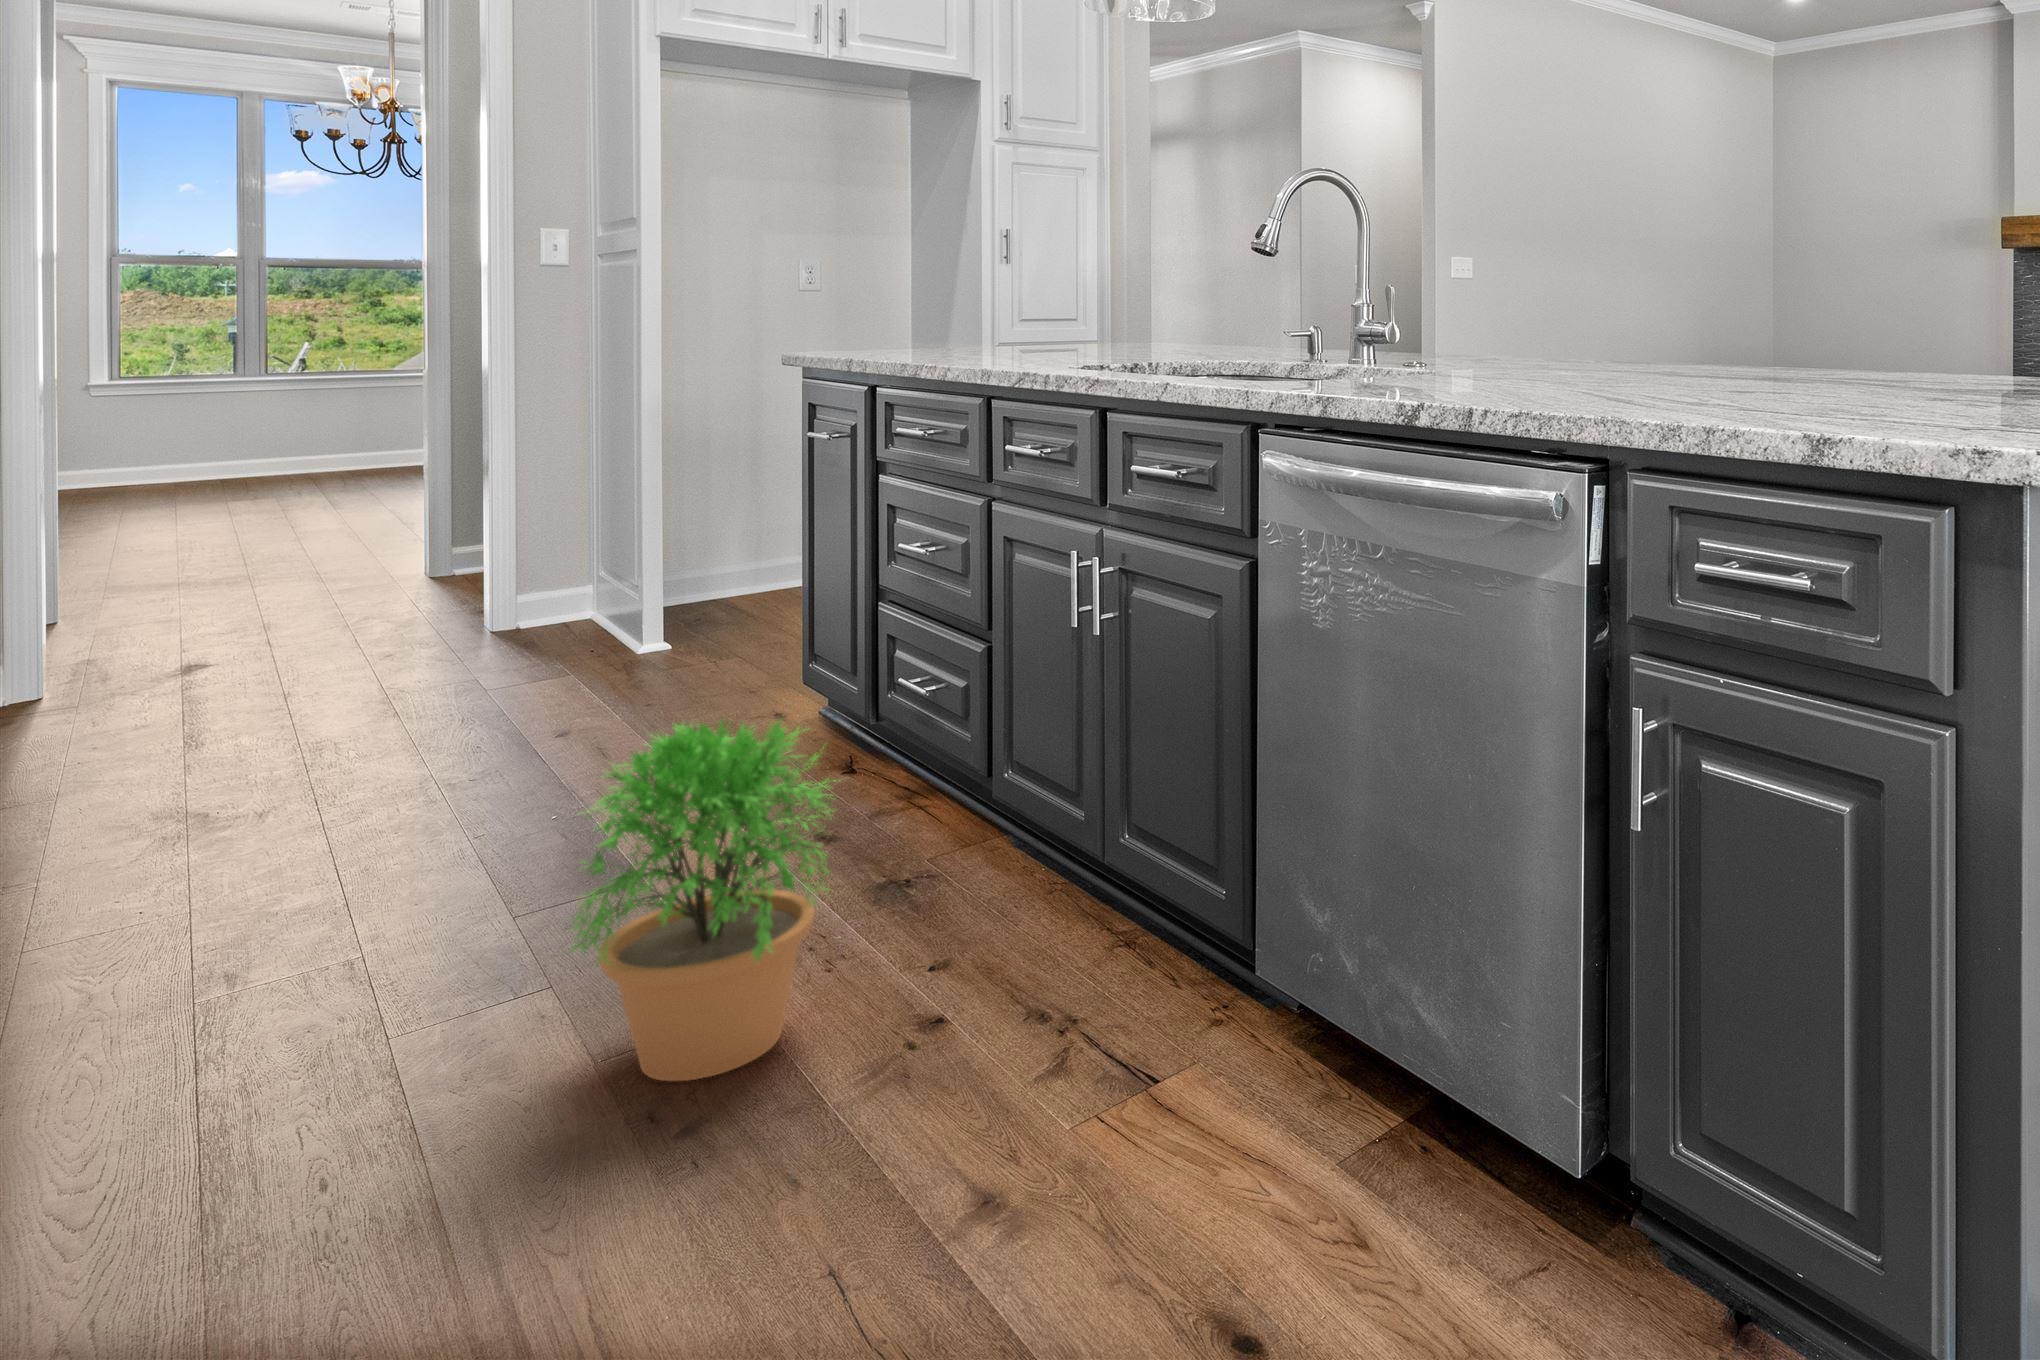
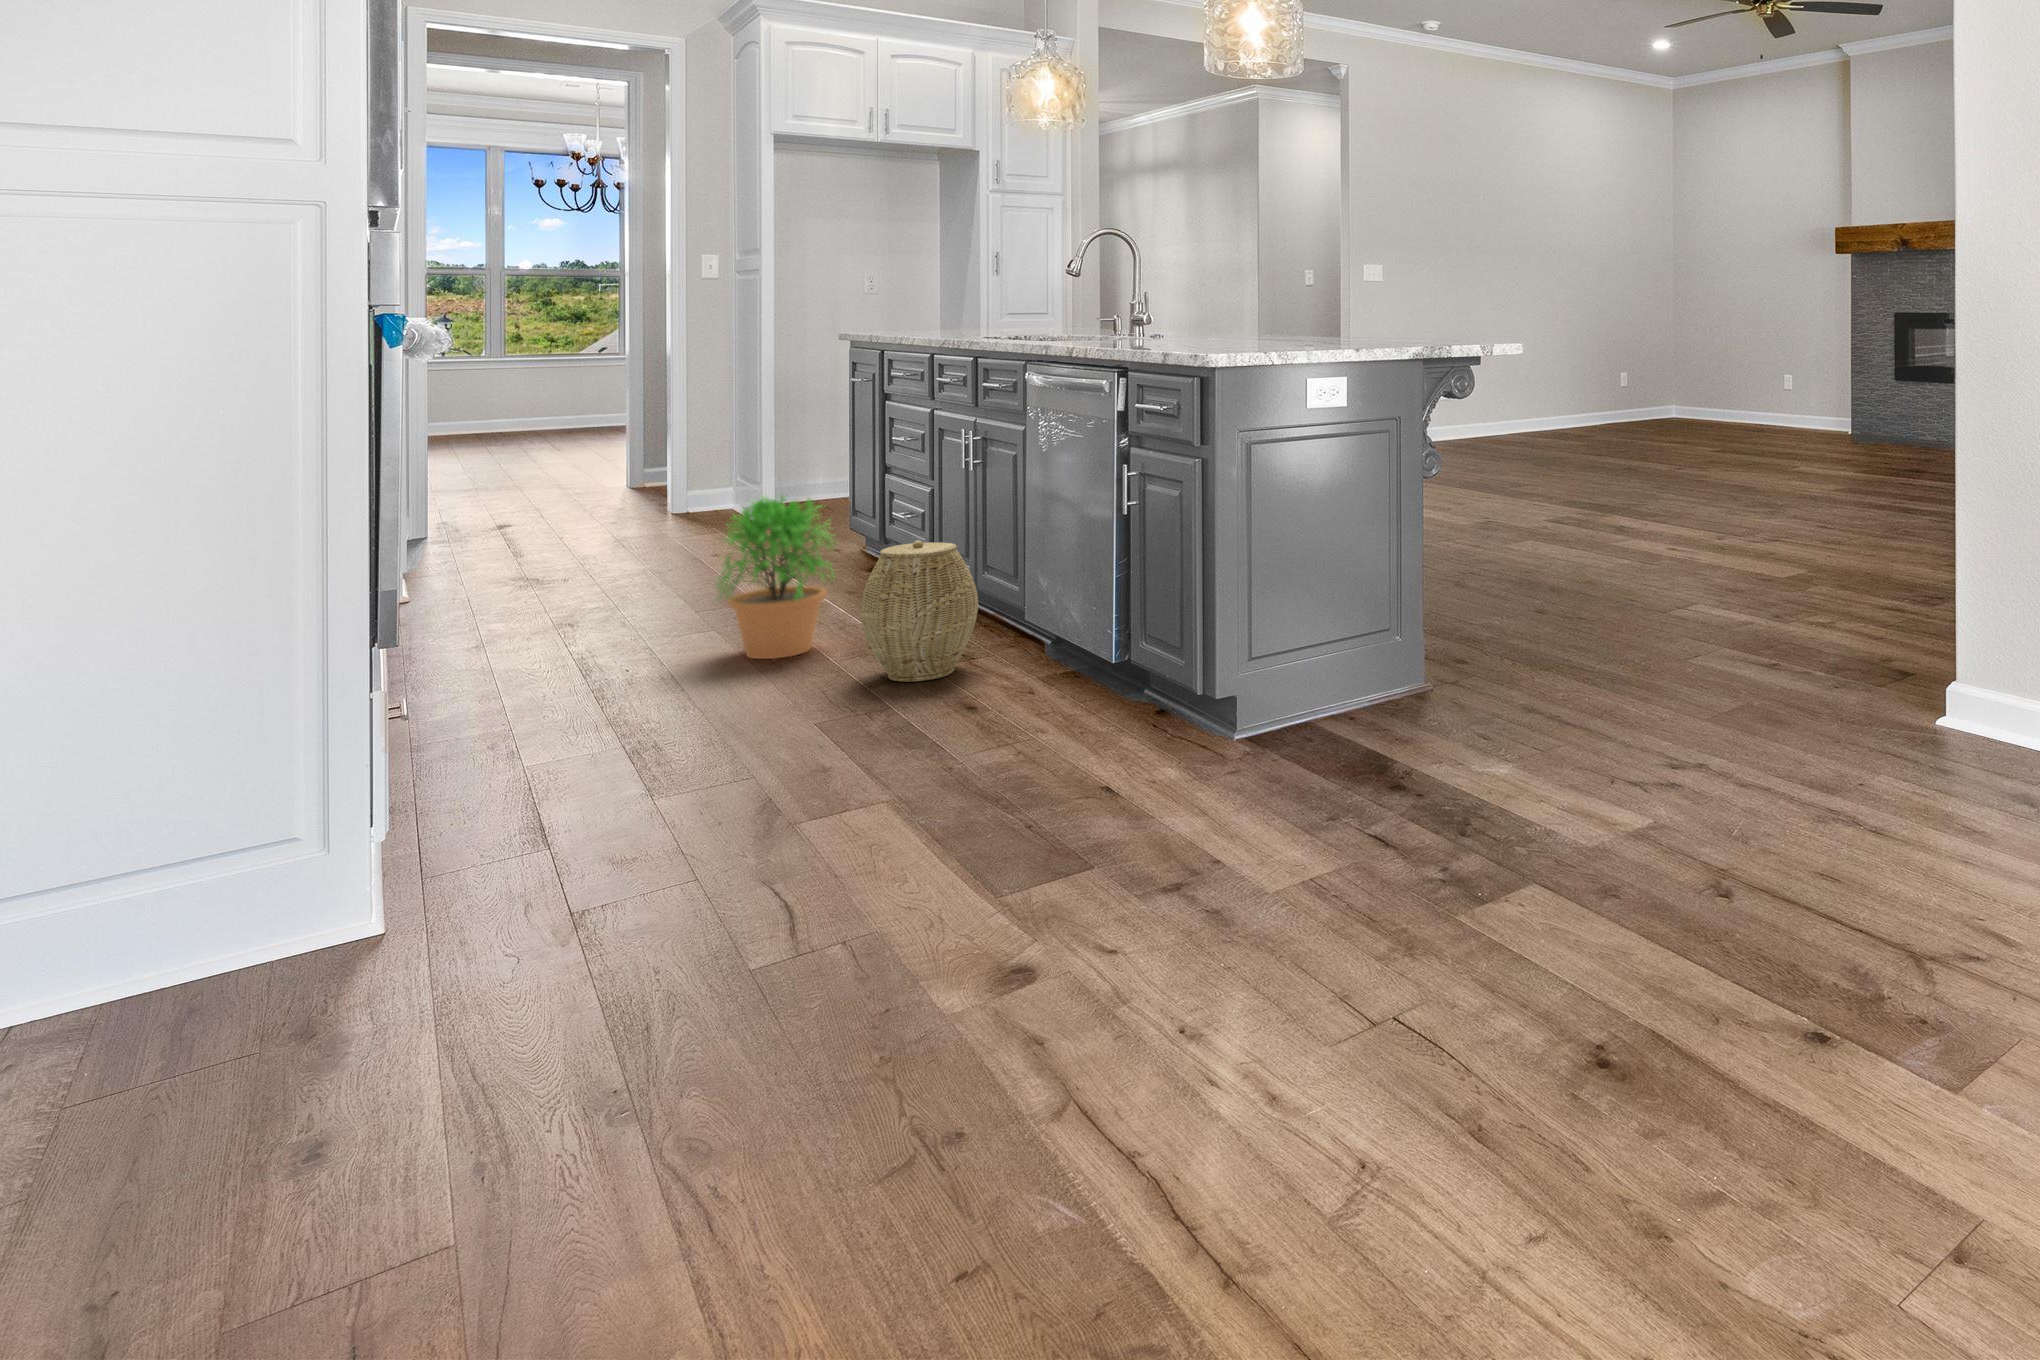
woven basket: none [921,828,1172,1170] -> present [861,540,978,682]

